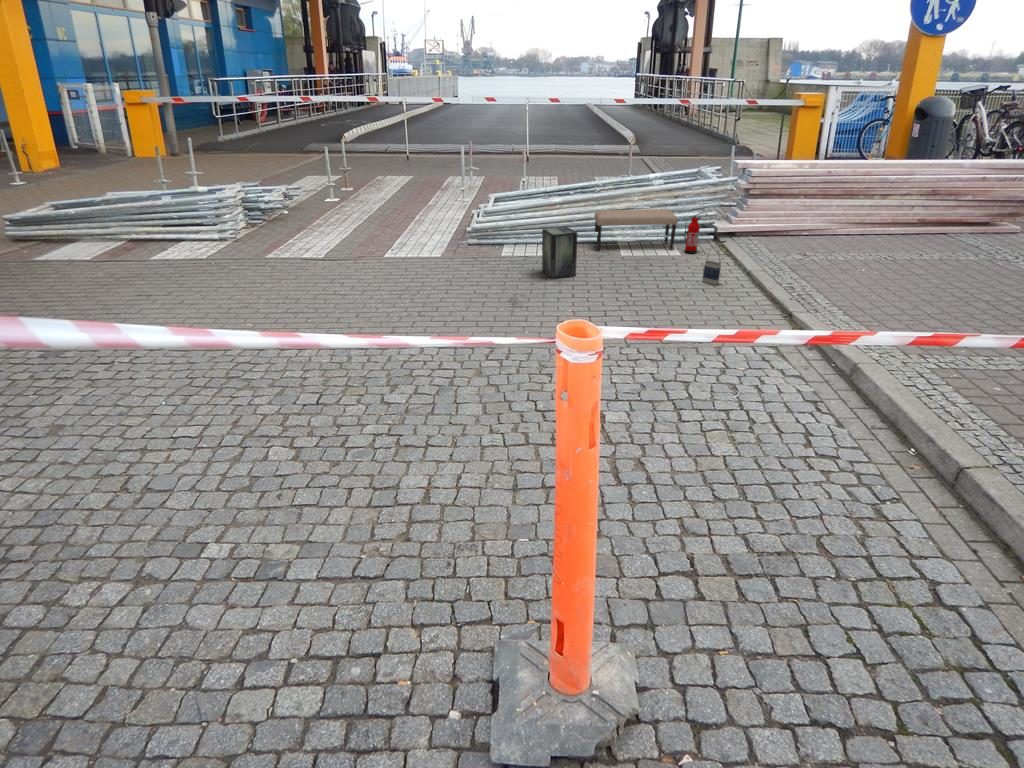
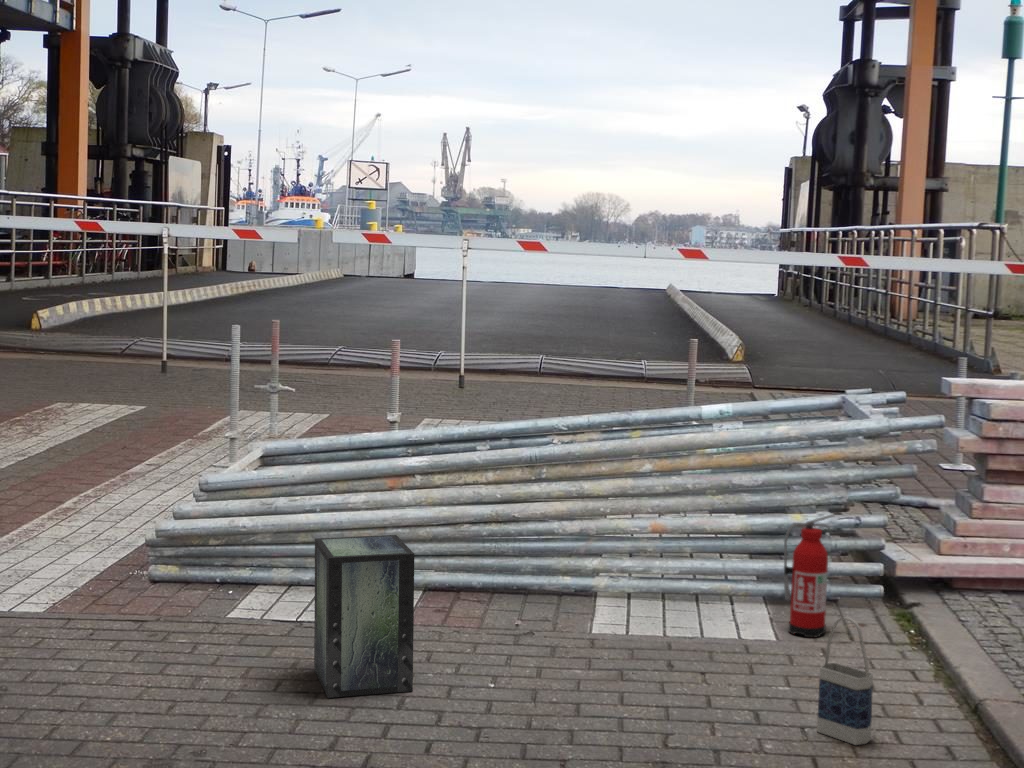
bench: present [594,209,678,250] -> none [520,496,762,622]

